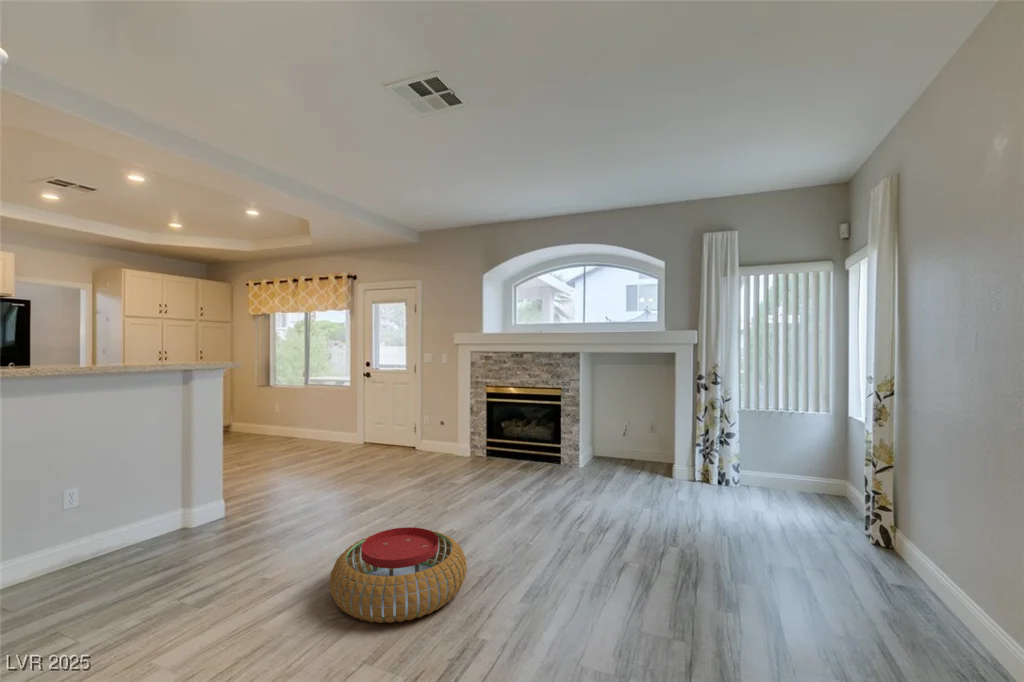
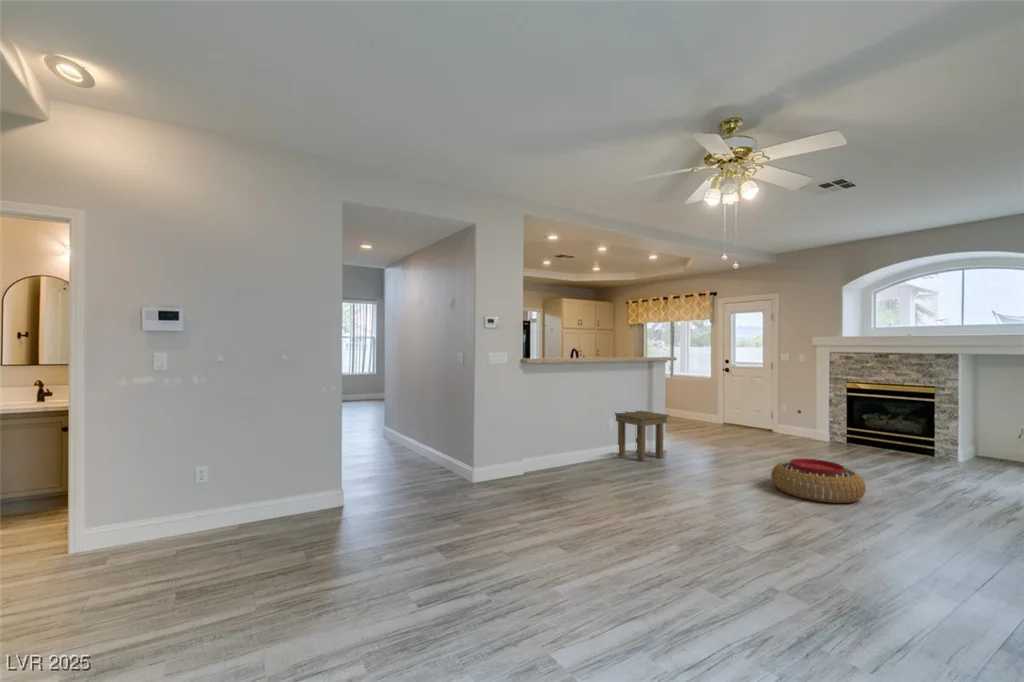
side table: none [65,463,199,576] -> present [615,411,670,461]

